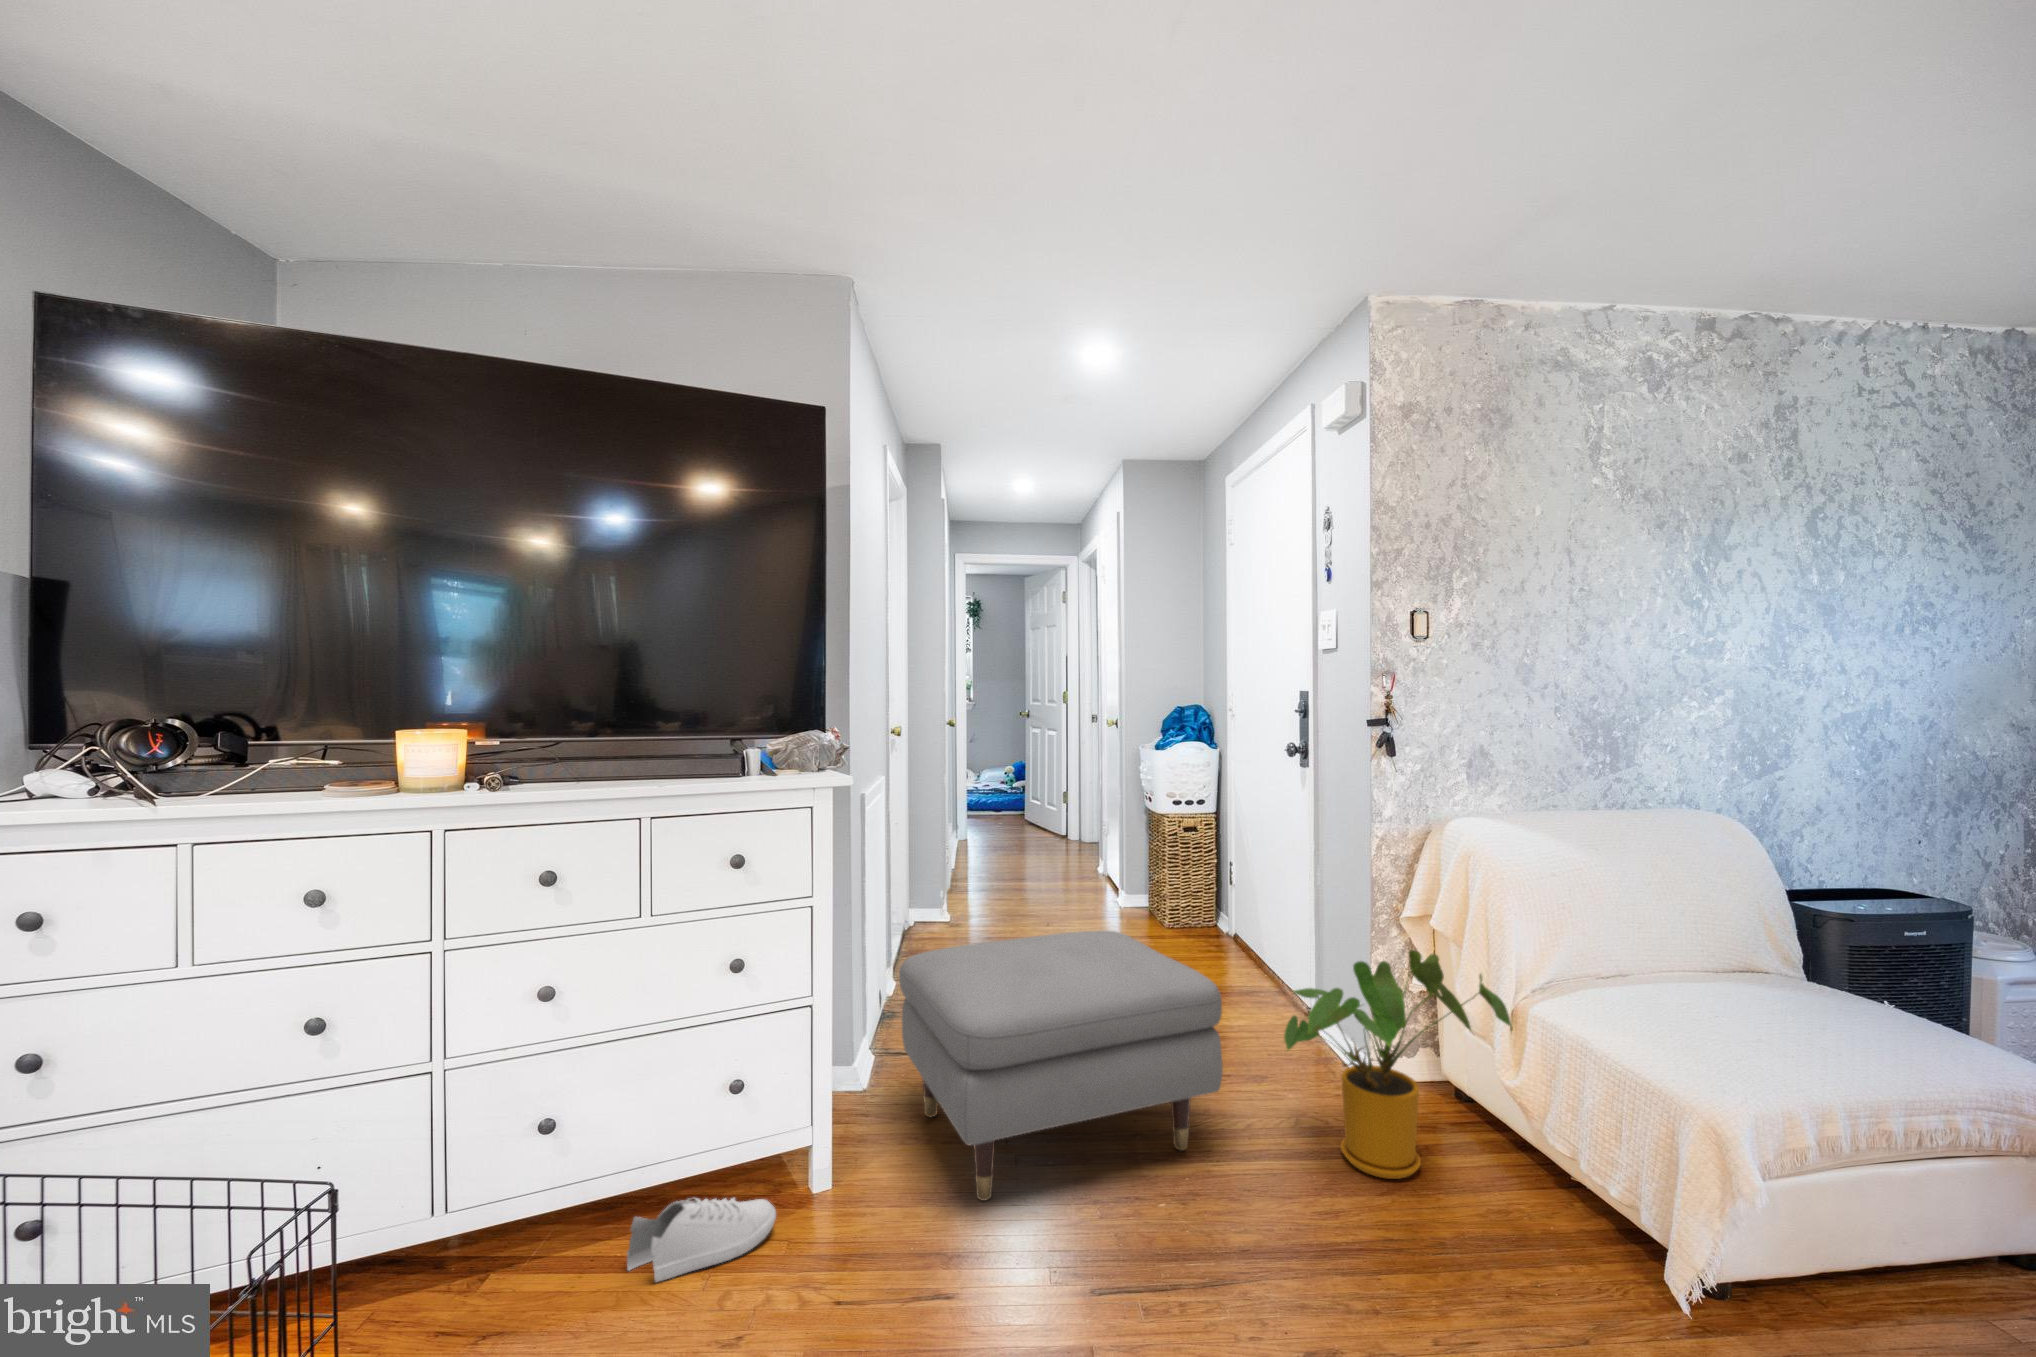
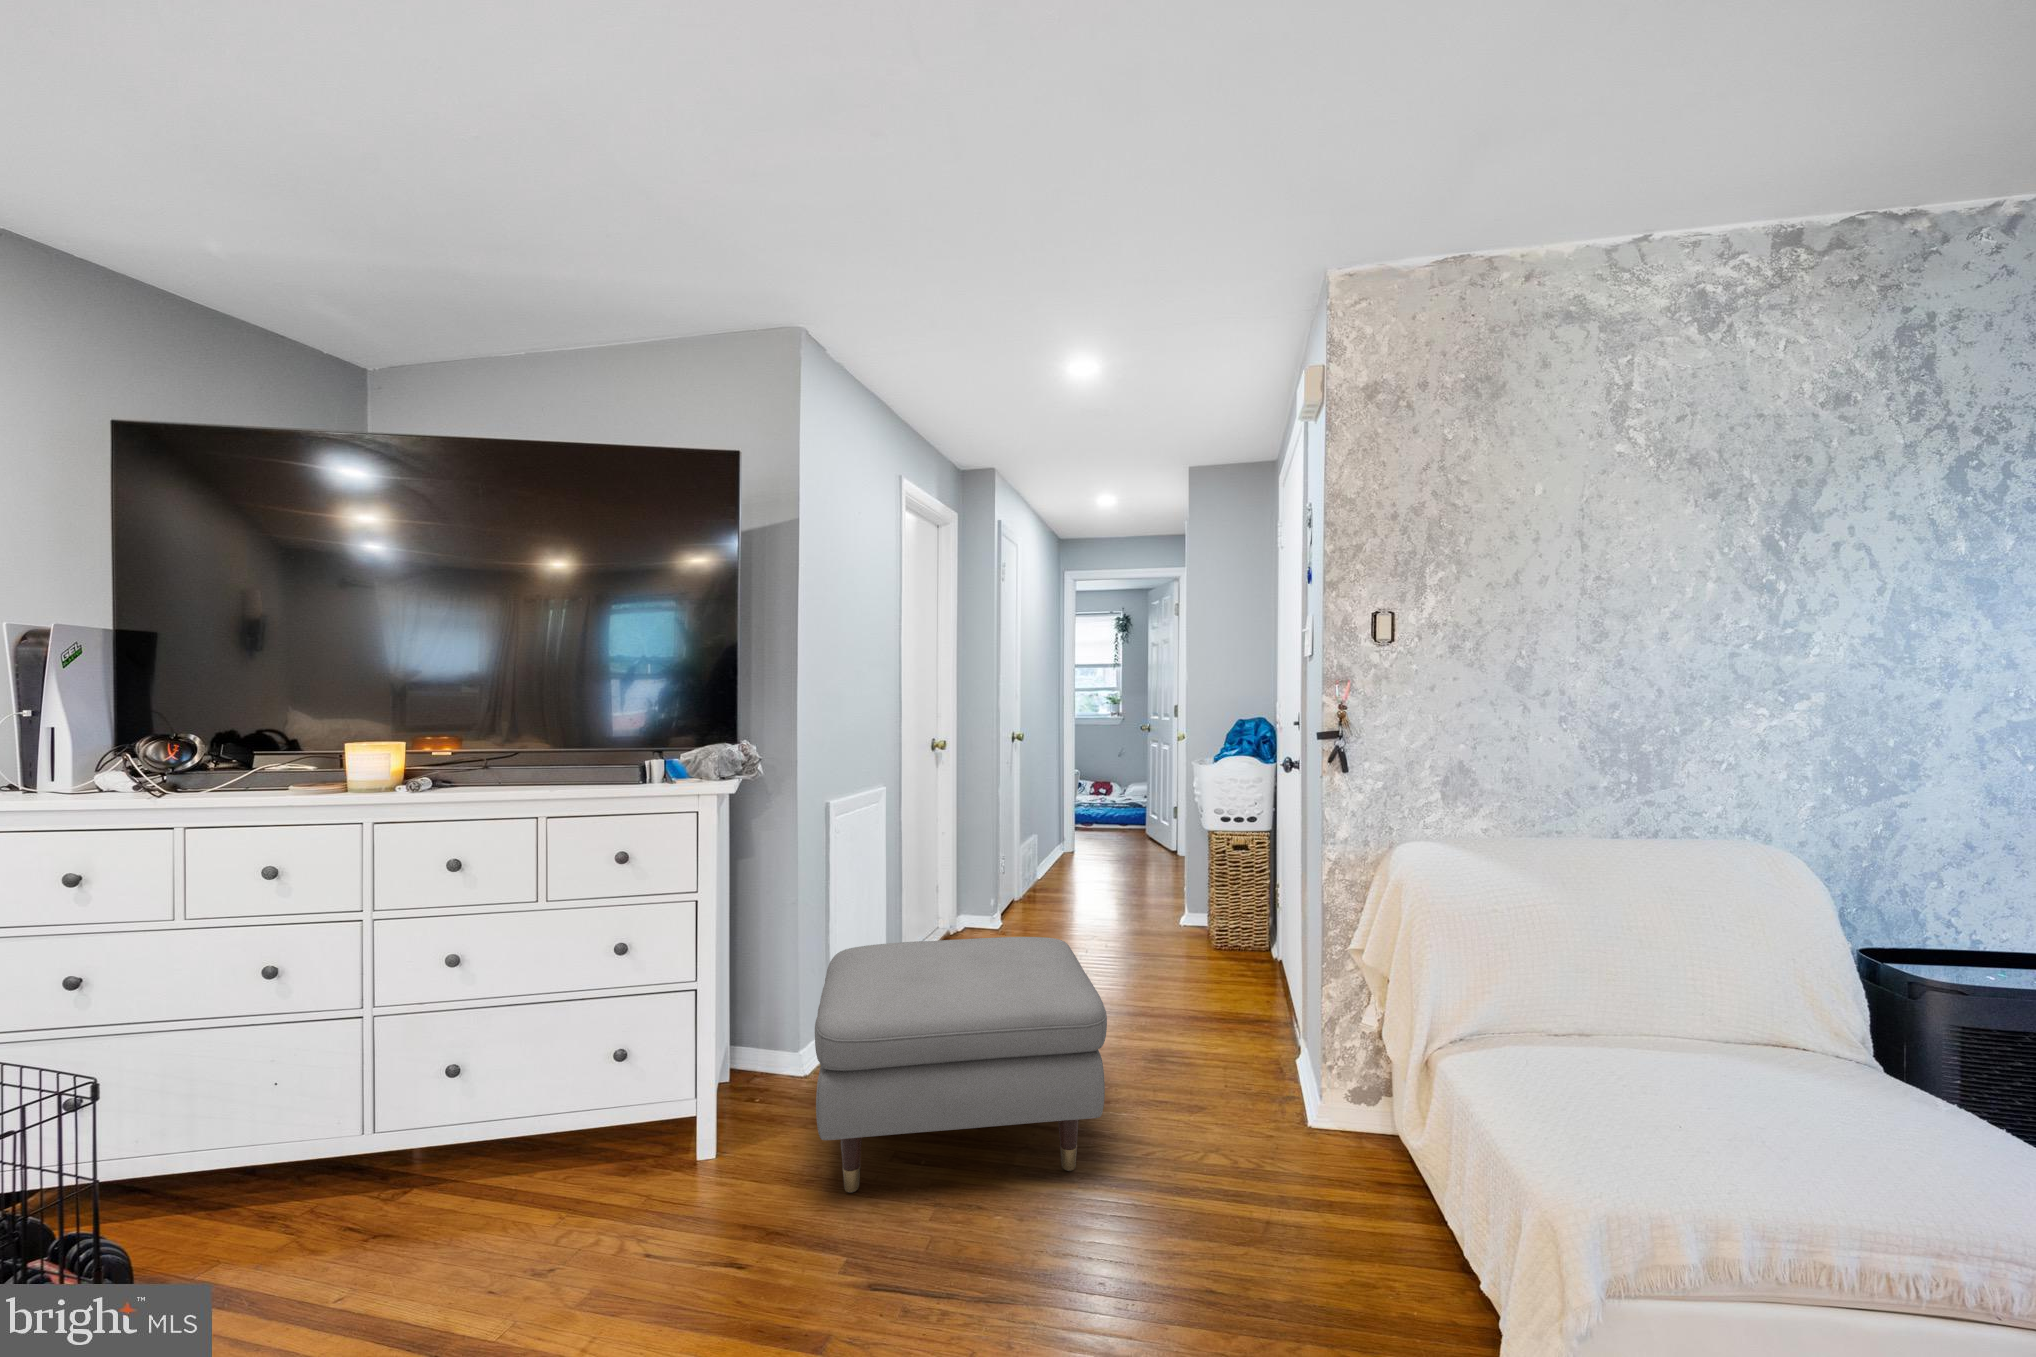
house plant: present [1284,950,1513,1179] -> none [1160,991,1416,1240]
shoe: present [627,1198,776,1282] -> none [528,1152,662,1222]

